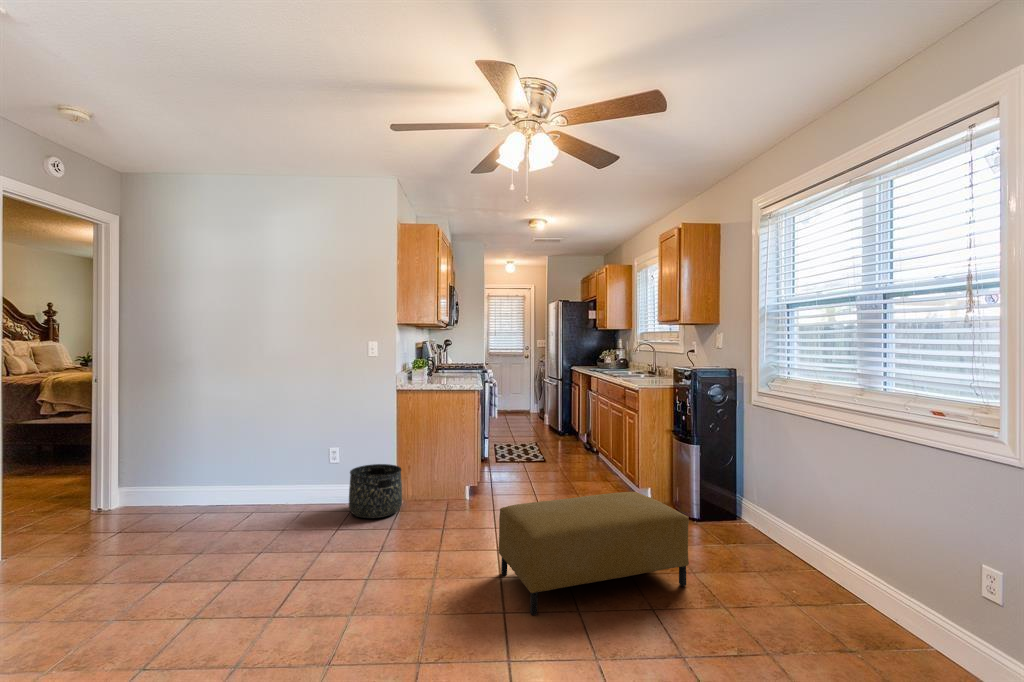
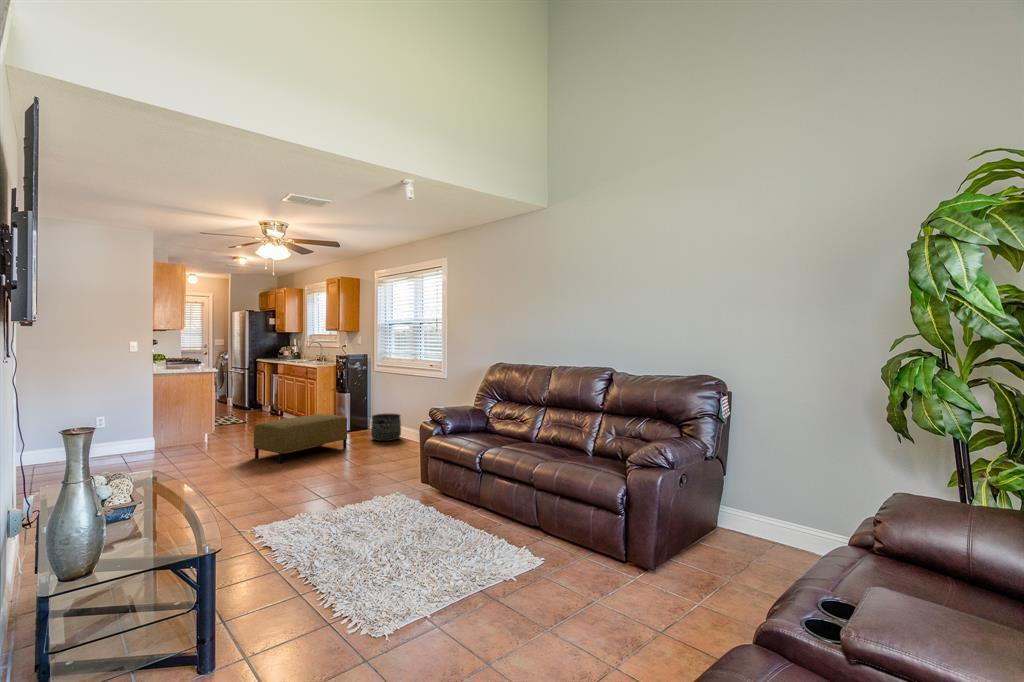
basket: present [349,464,402,518] -> present [371,414,401,441]

